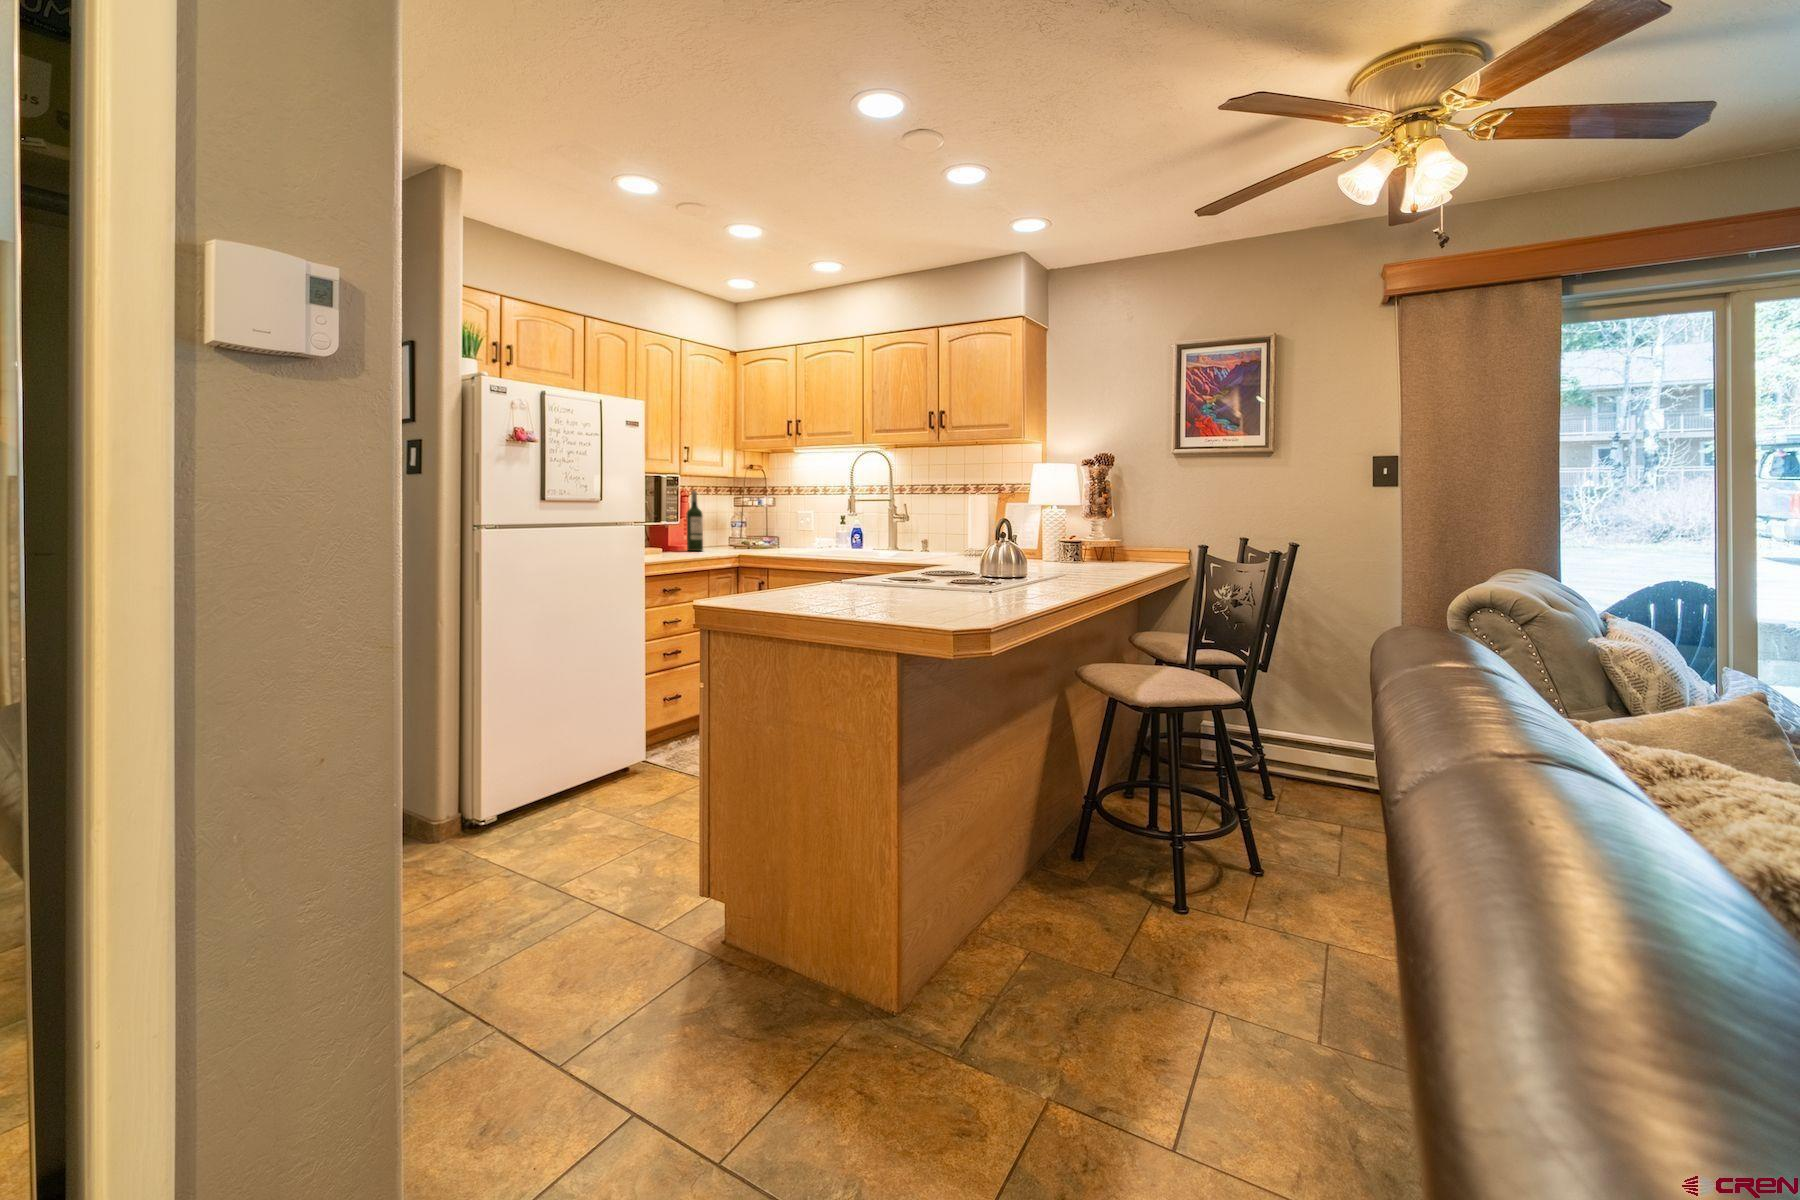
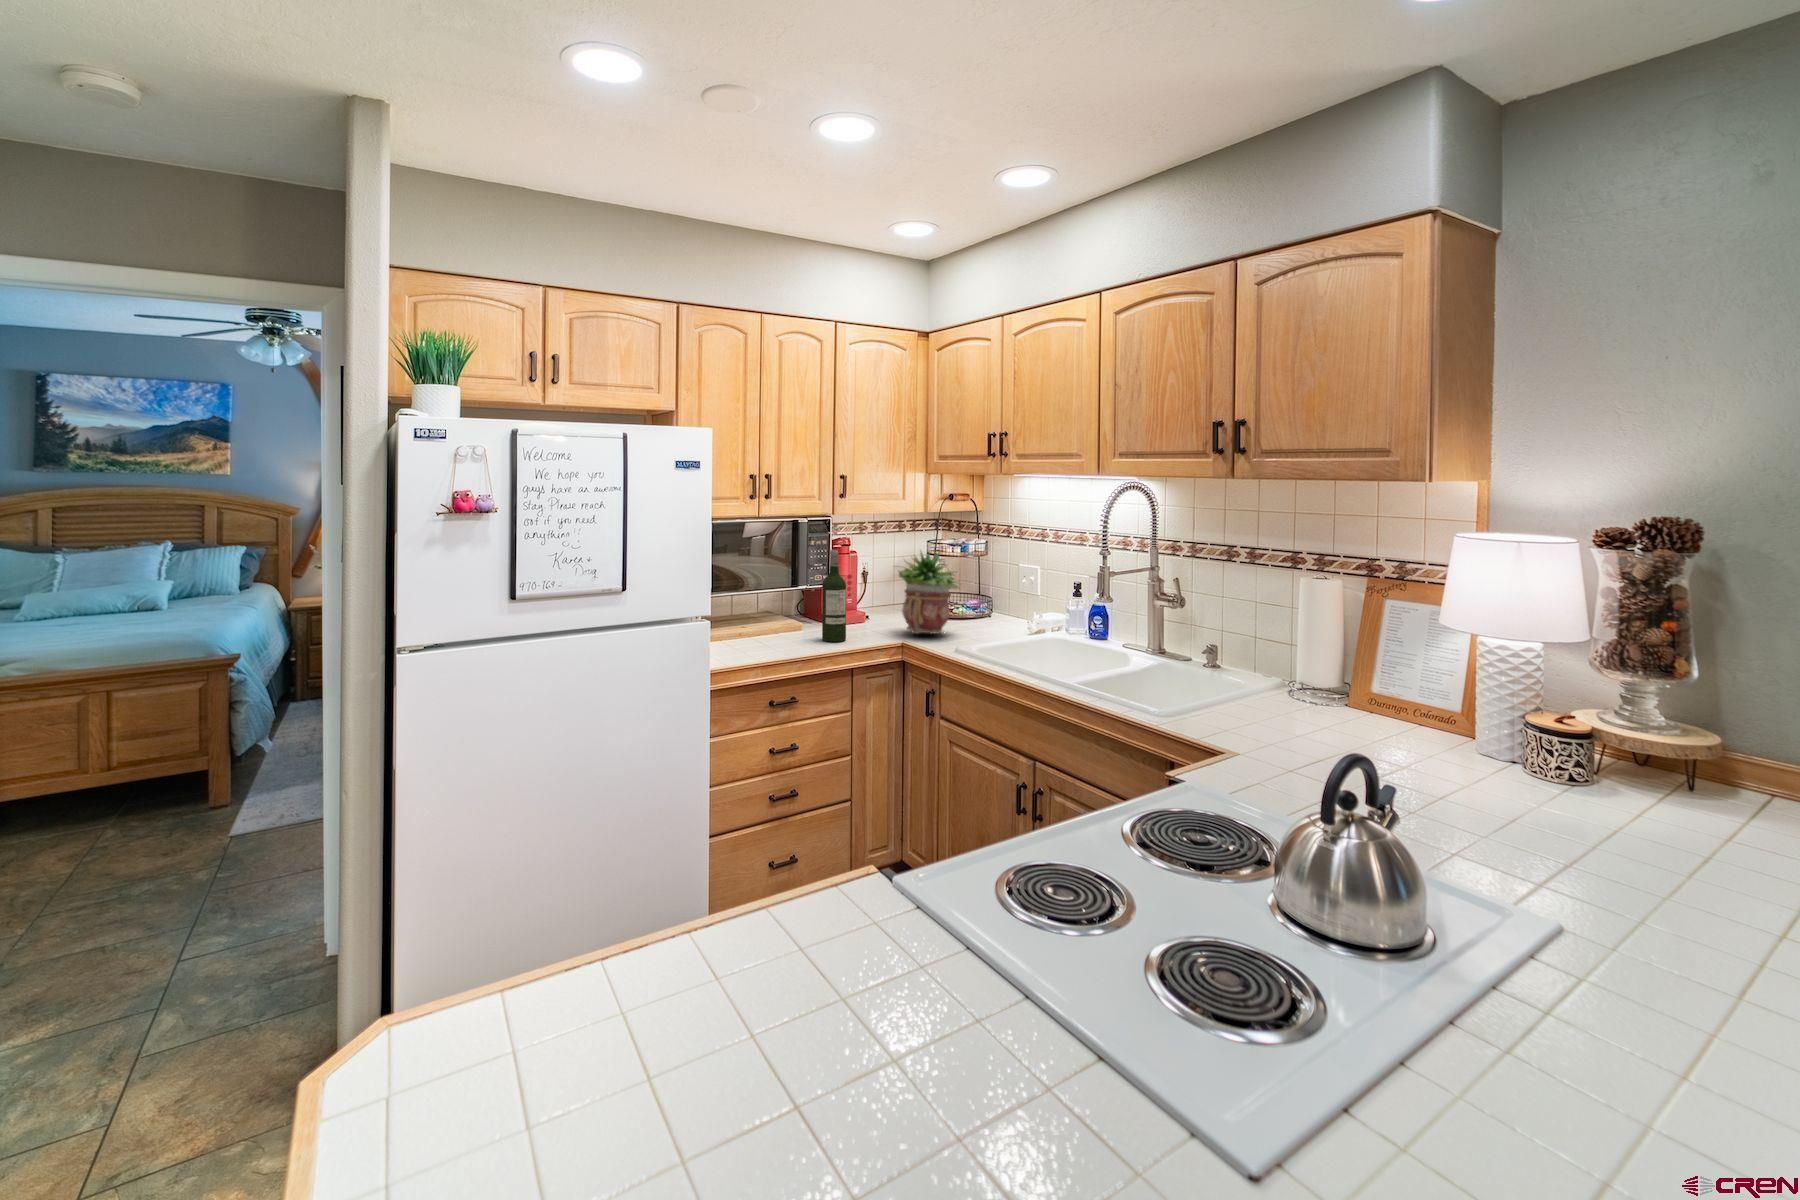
potted plant: none [727,493,774,549] -> present [898,551,960,634]

